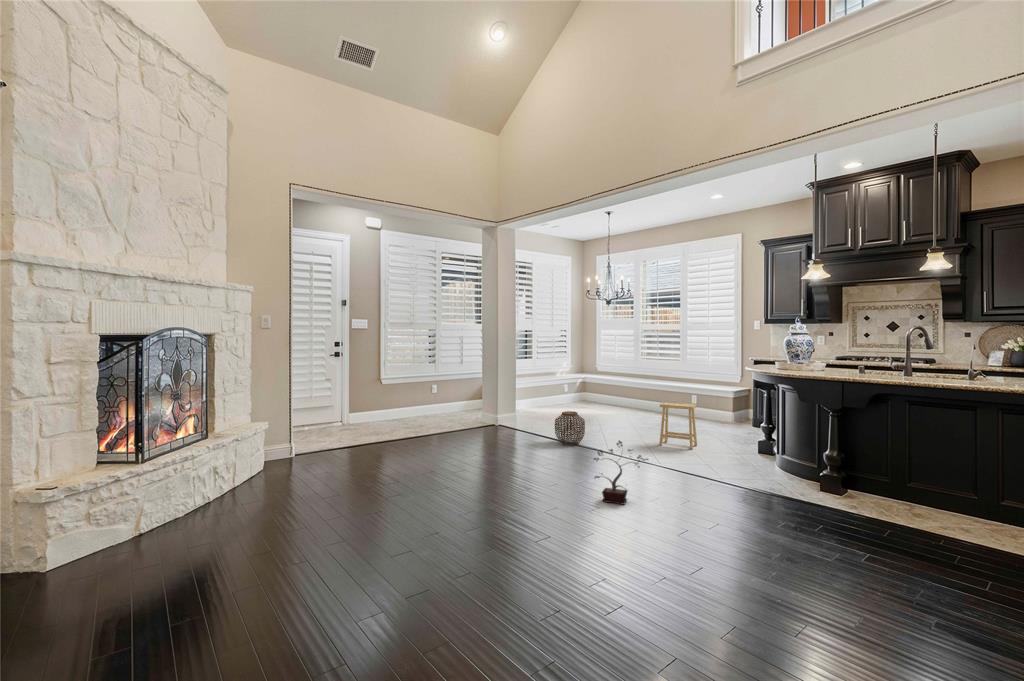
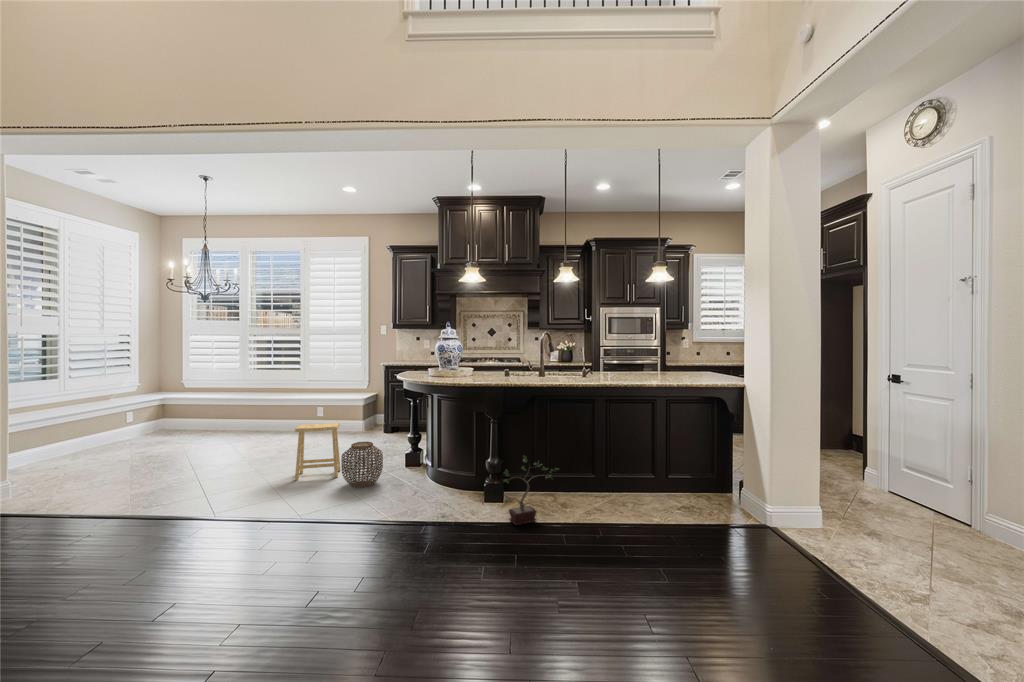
woven basket: present [555,411,585,445] -> present [341,442,383,488]
potted plant: present [594,441,648,504] -> present [504,456,558,525]

